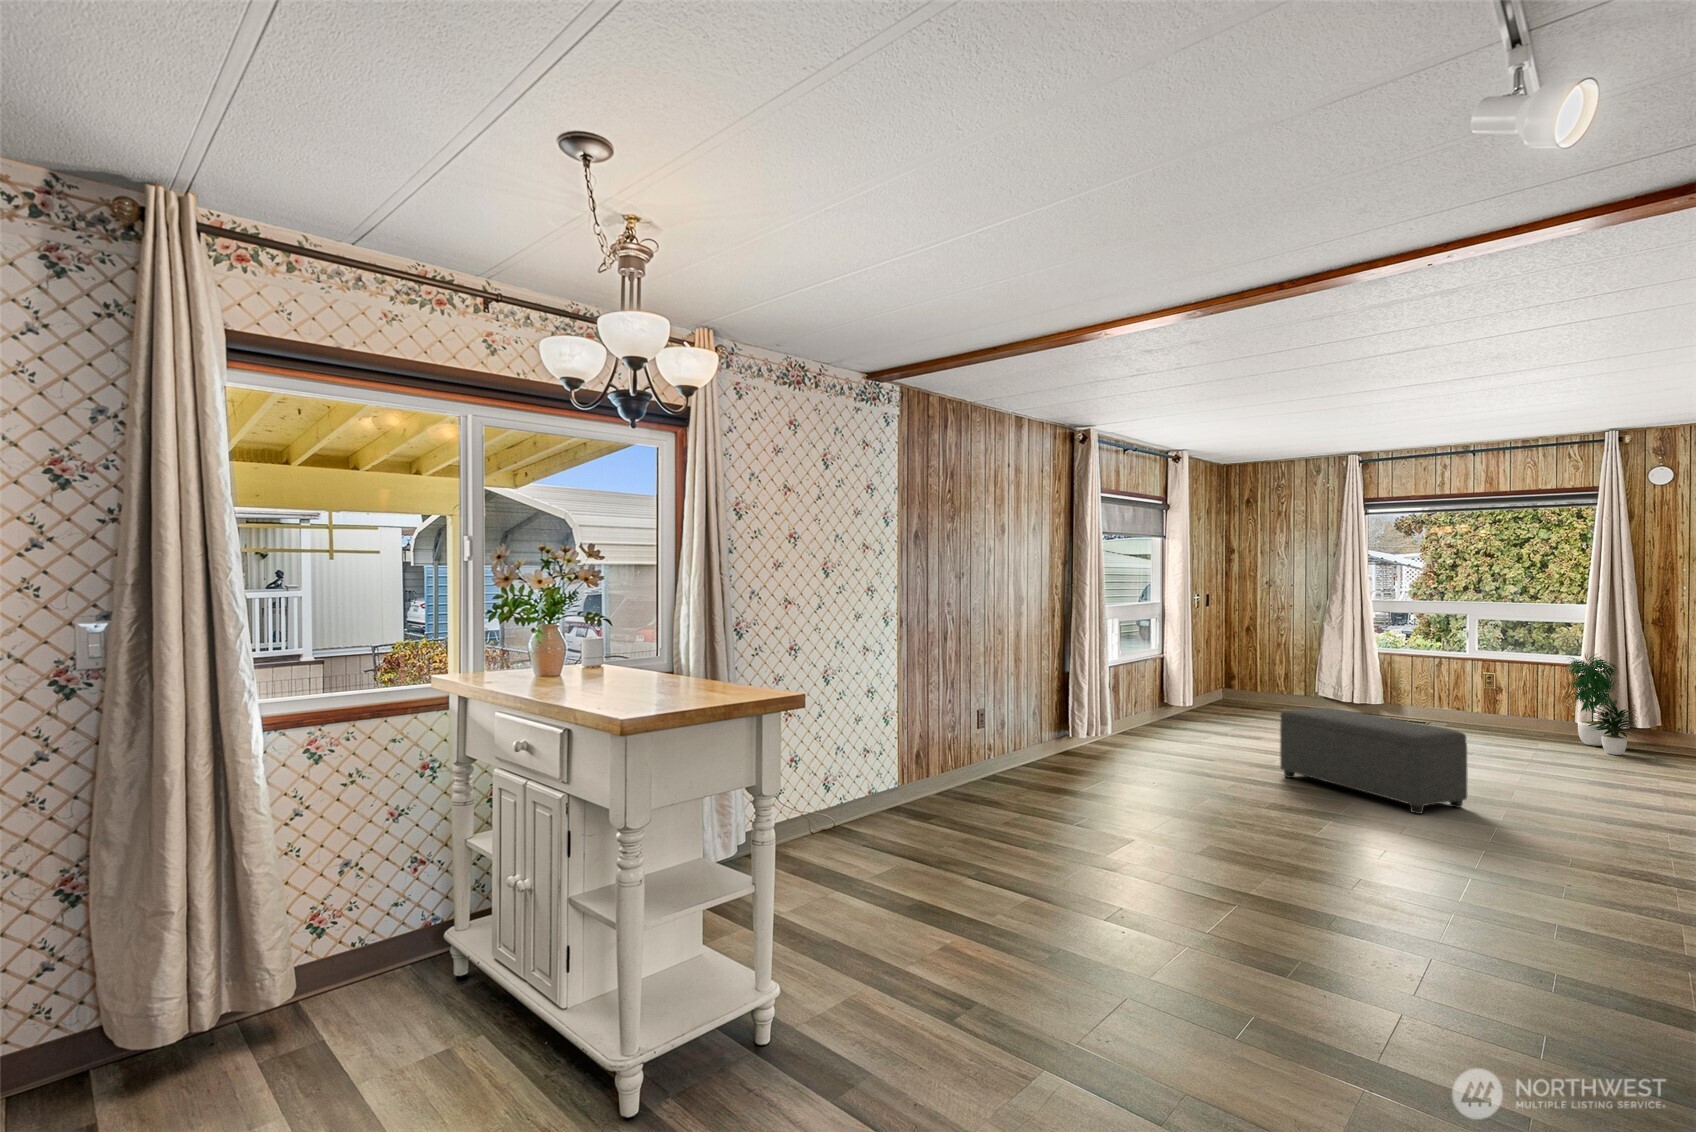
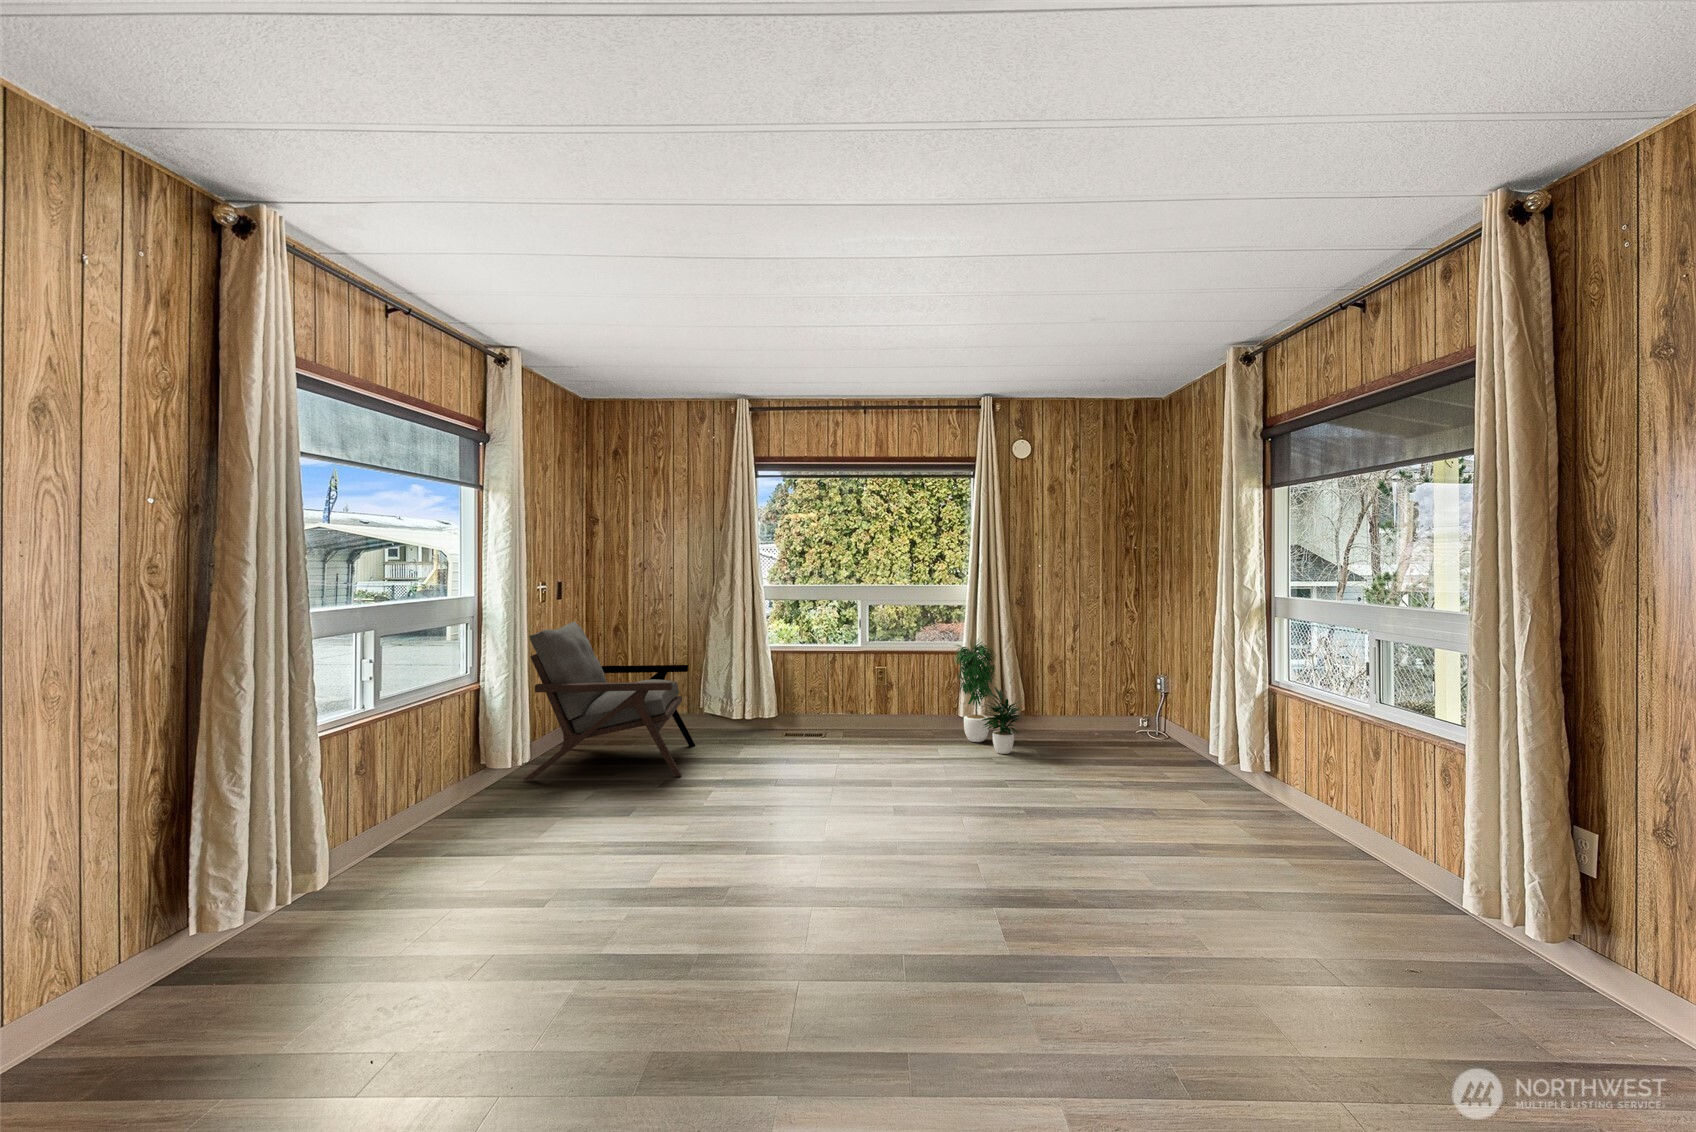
armchair: none [1188,621,1310,728] -> present [523,621,695,780]
ottoman: present [1280,708,1467,814] -> none [665,778,968,1008]

